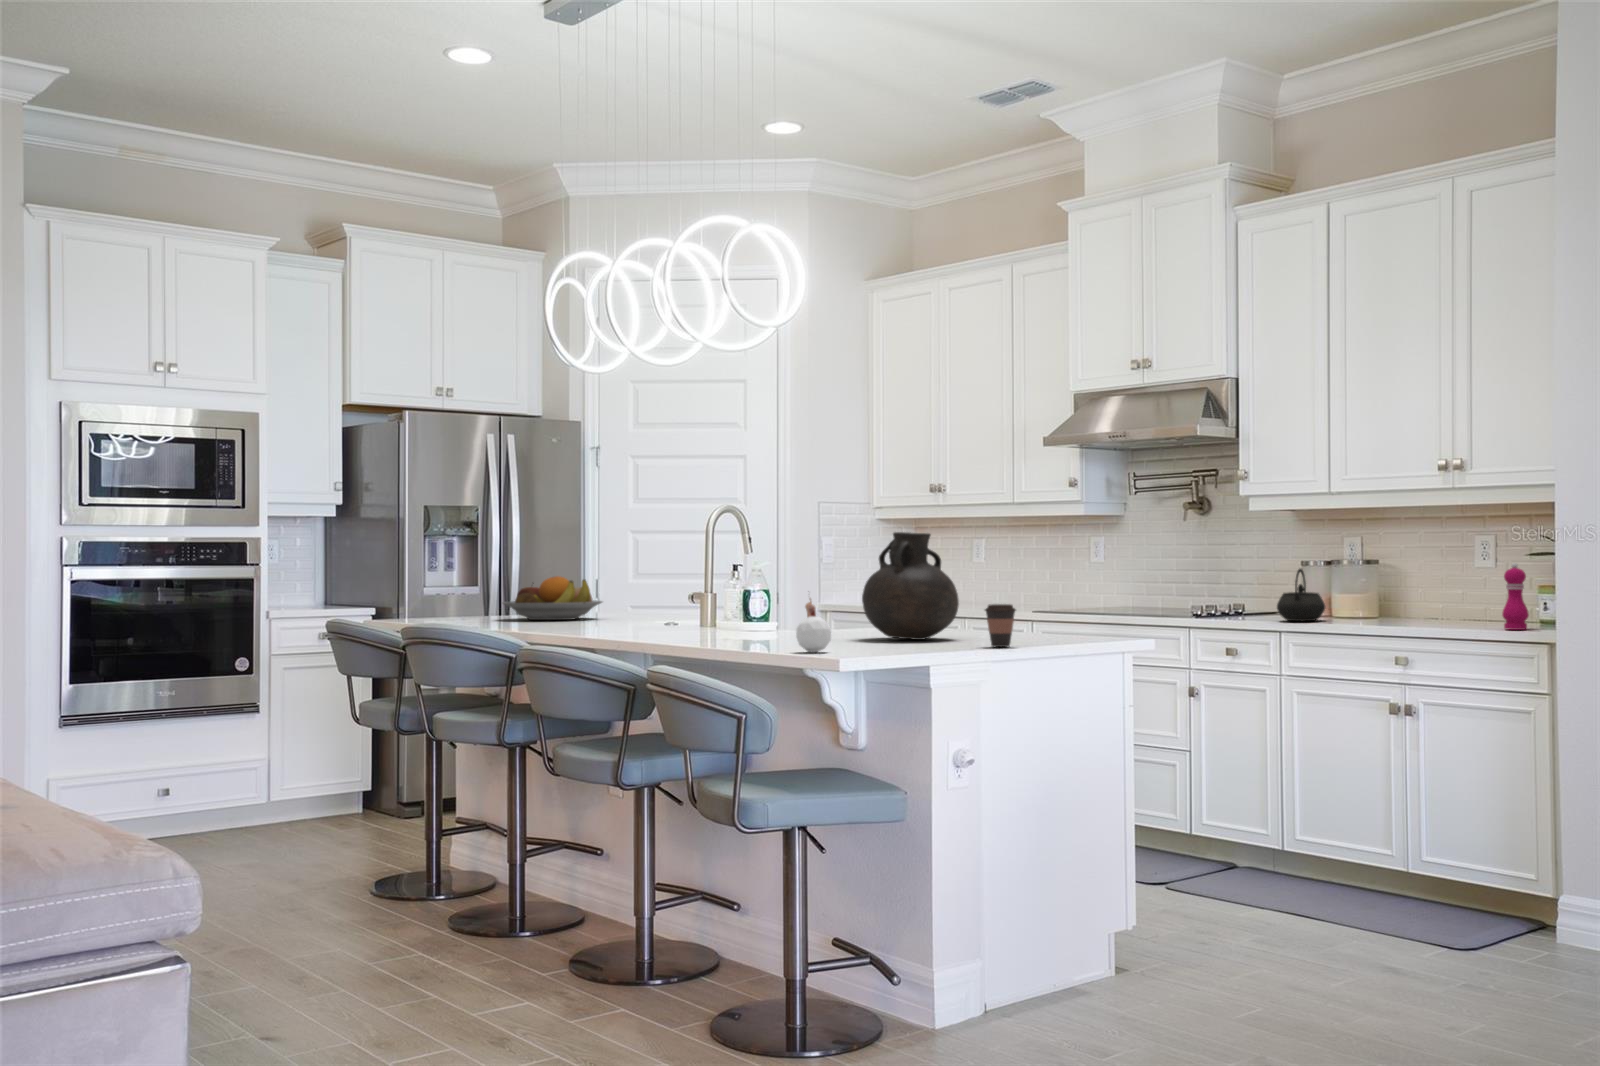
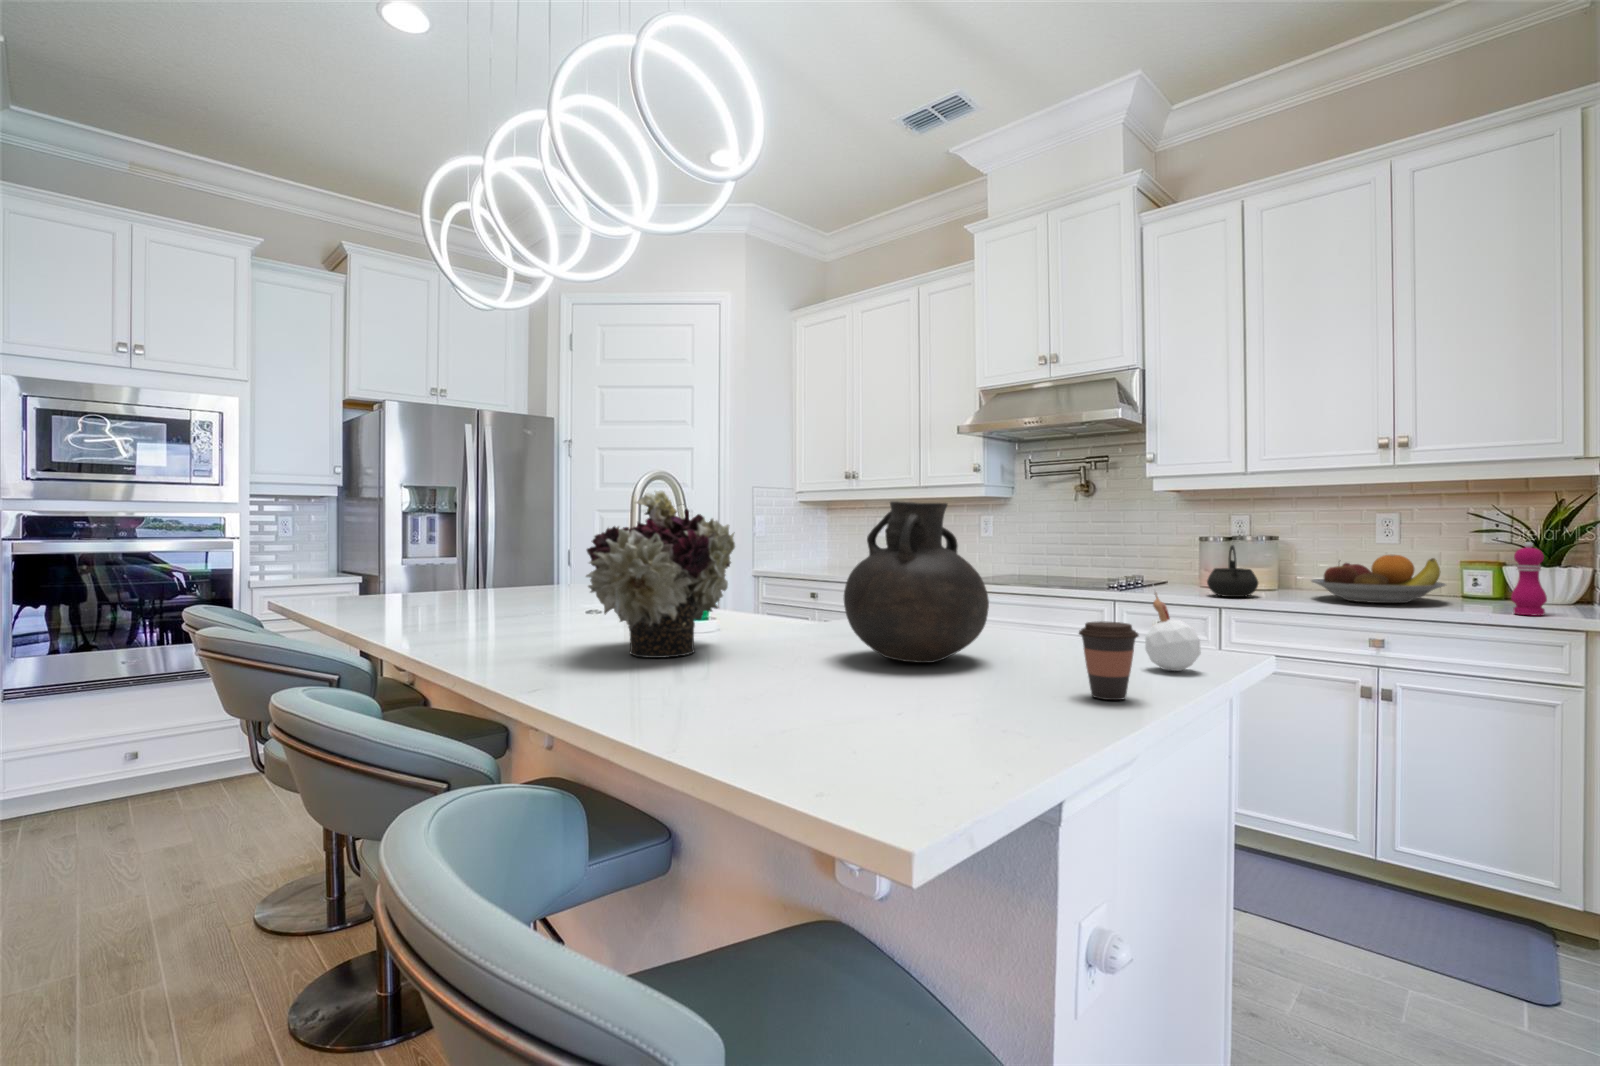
flower arrangement: none [688,524,789,639] -> present [586,490,735,658]
fruit bowl: present [503,576,602,620] -> present [1312,555,1446,603]
candle: present [796,598,831,652] -> present [1145,592,1201,671]

